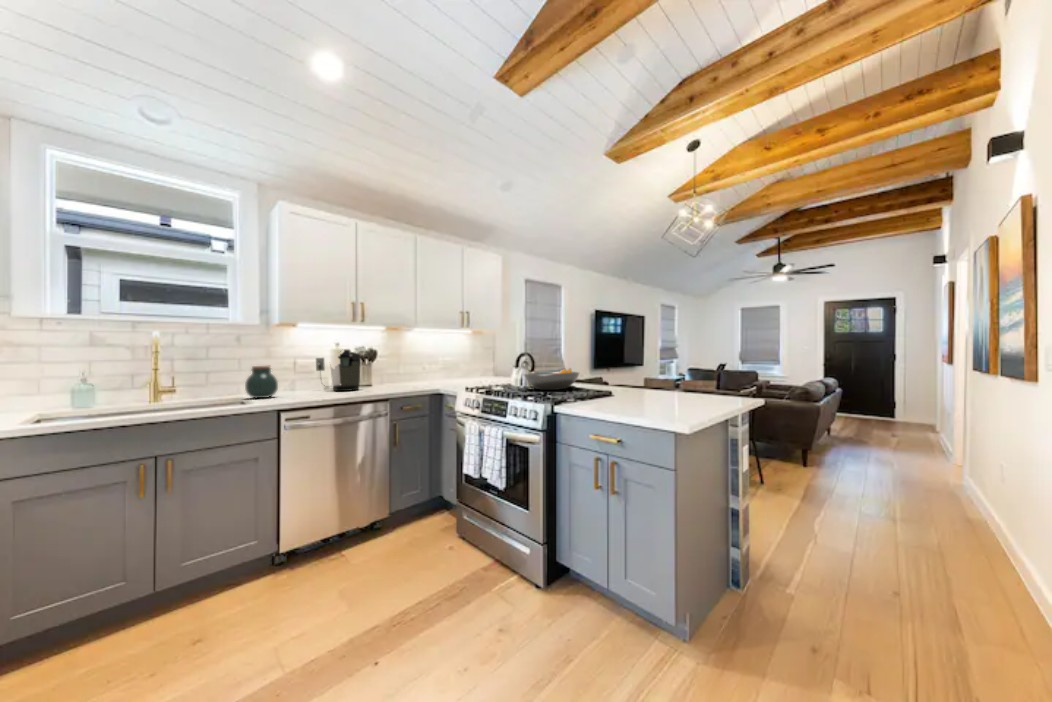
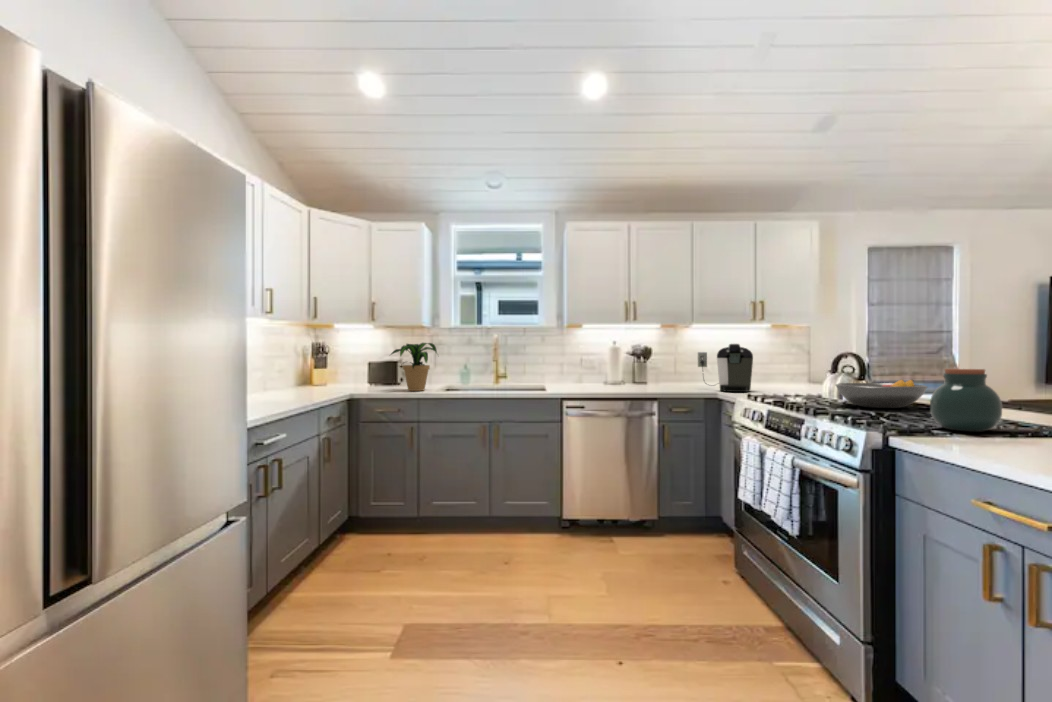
coffee maker: present [316,349,361,391] -> present [698,344,753,392]
potted plant: none [63,353,138,408] -> present [391,343,437,391]
jar: present [245,366,278,398] -> present [930,369,1002,432]

